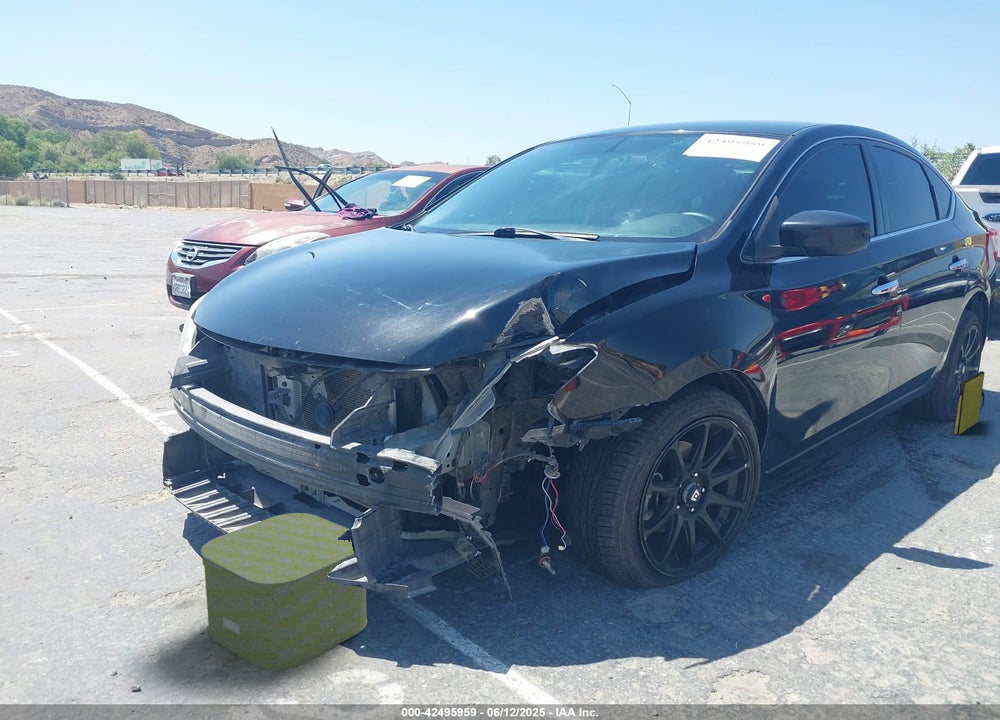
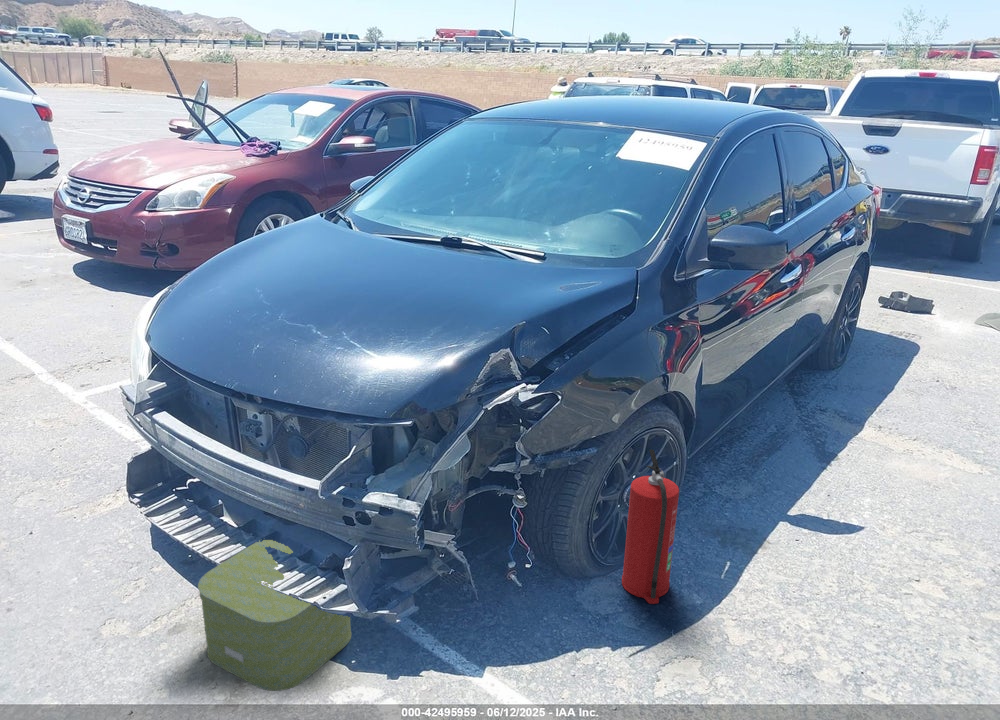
bag: present [953,371,984,435] -> none [839,326,867,387]
fire extinguisher: none [682,437,746,617] -> present [622,450,679,604]

